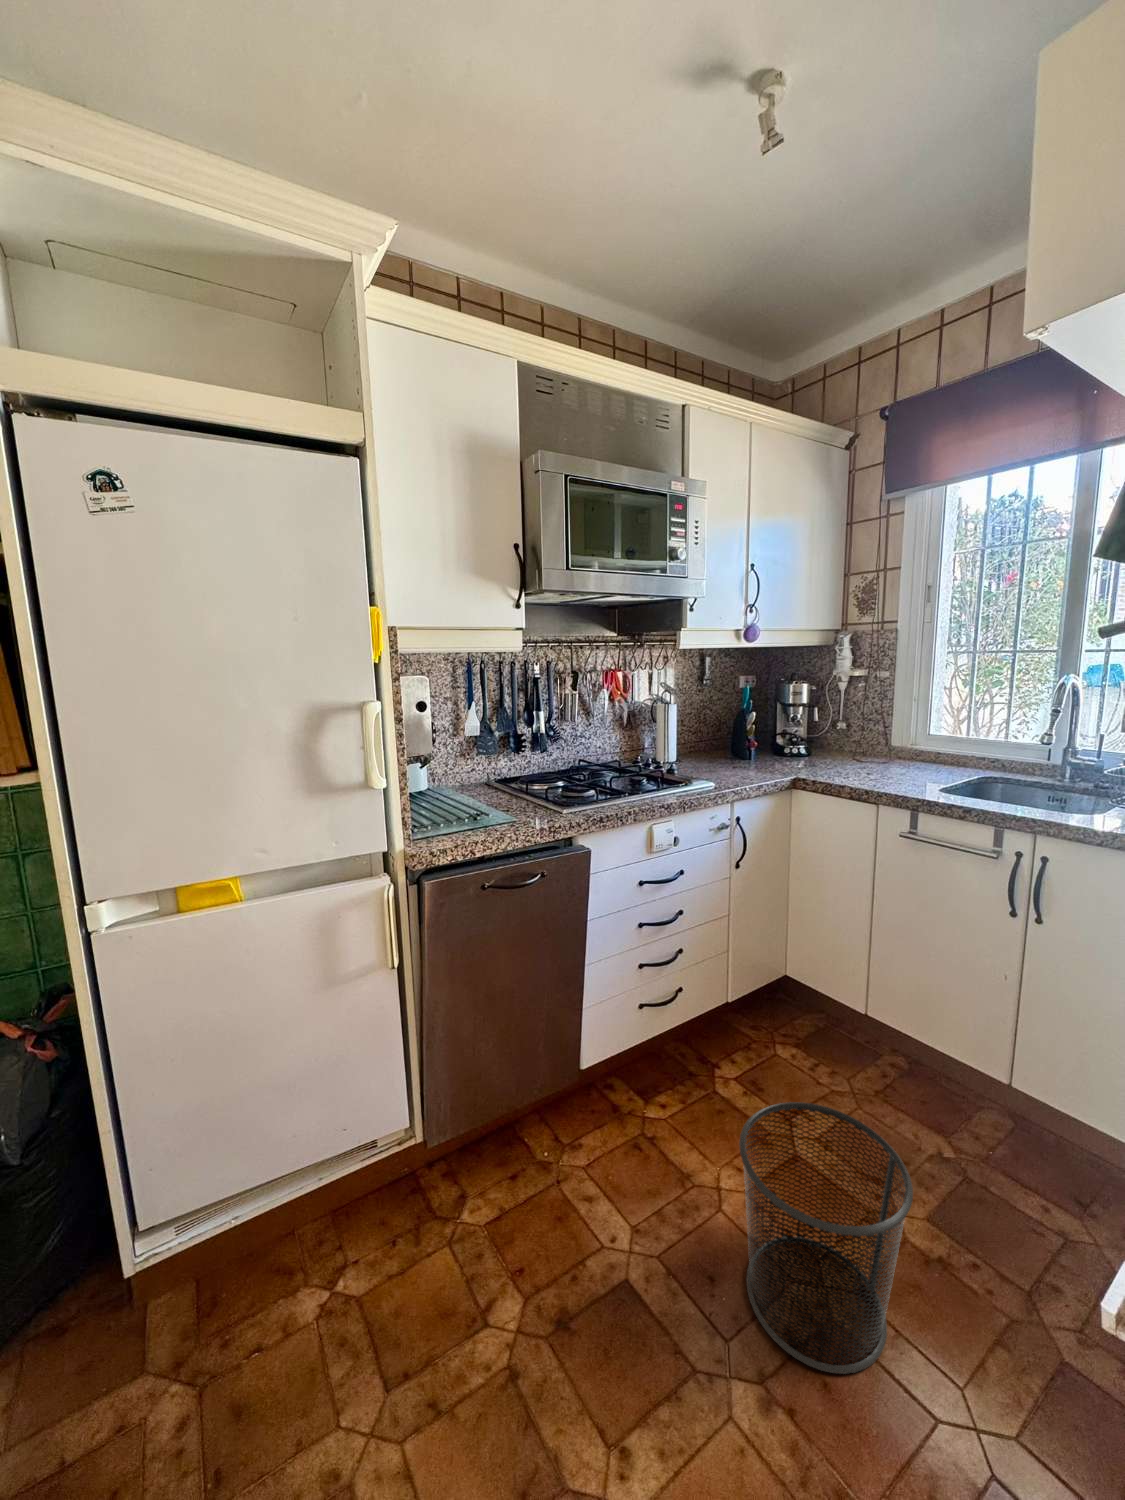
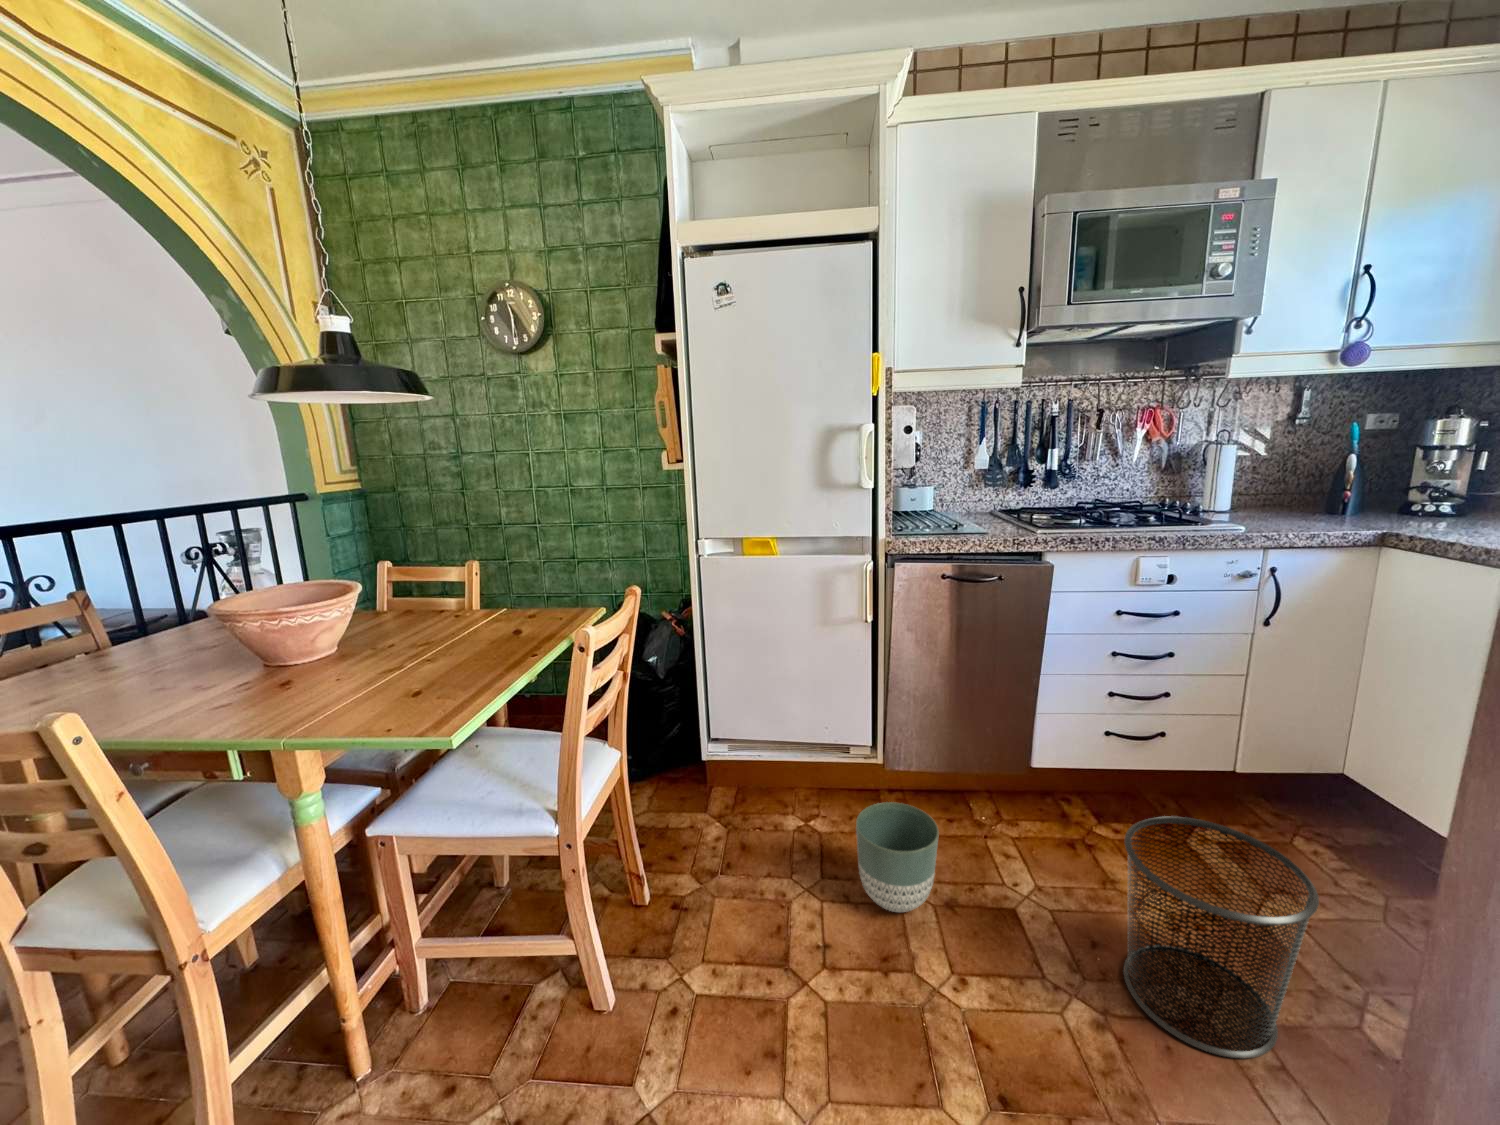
planter: none [438,1215,551,1400] -> present [856,802,939,912]

